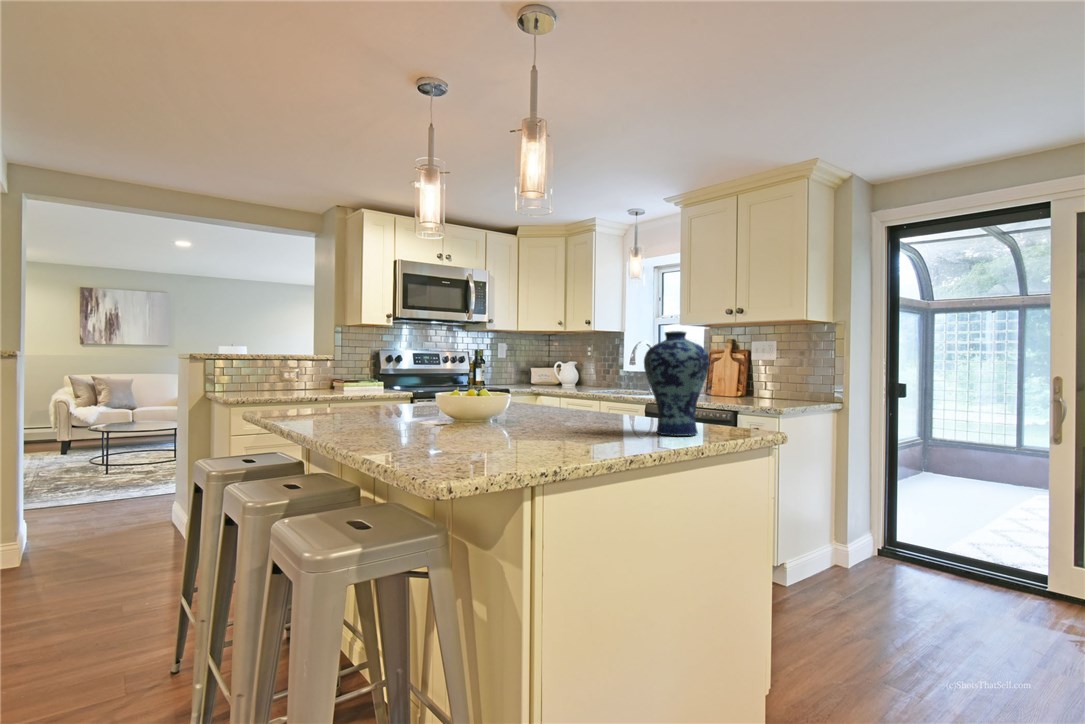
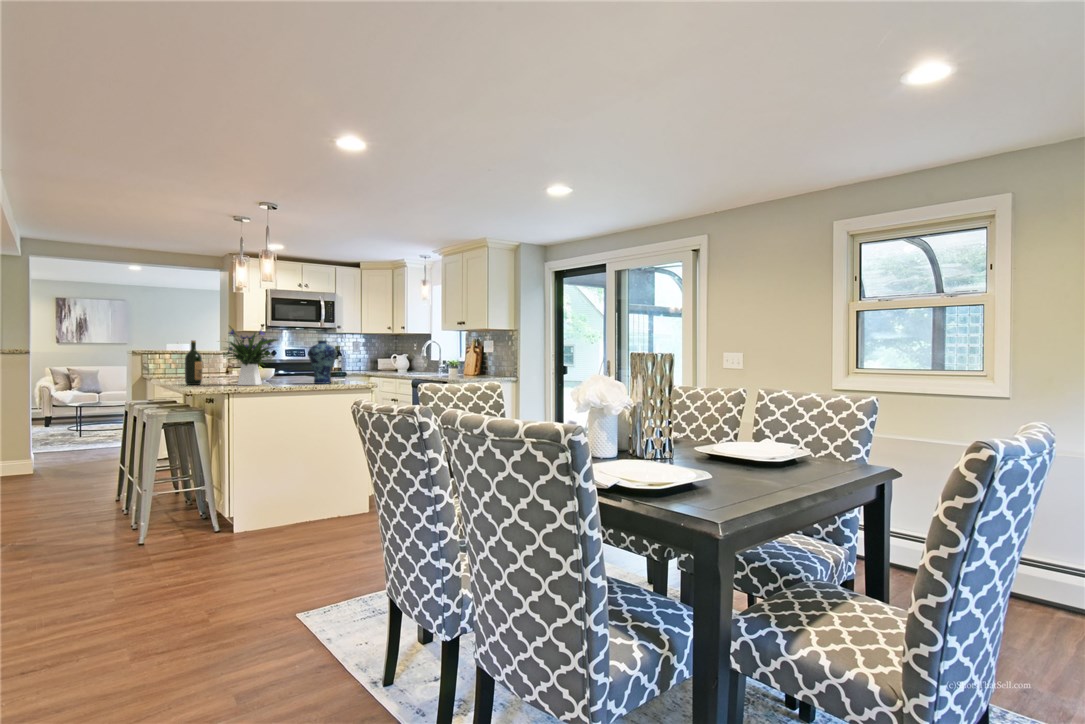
flower arrangement: none [453,290,591,443] -> present [225,328,277,385]
wine bottle: none [362,329,401,439] -> present [185,341,202,385]

